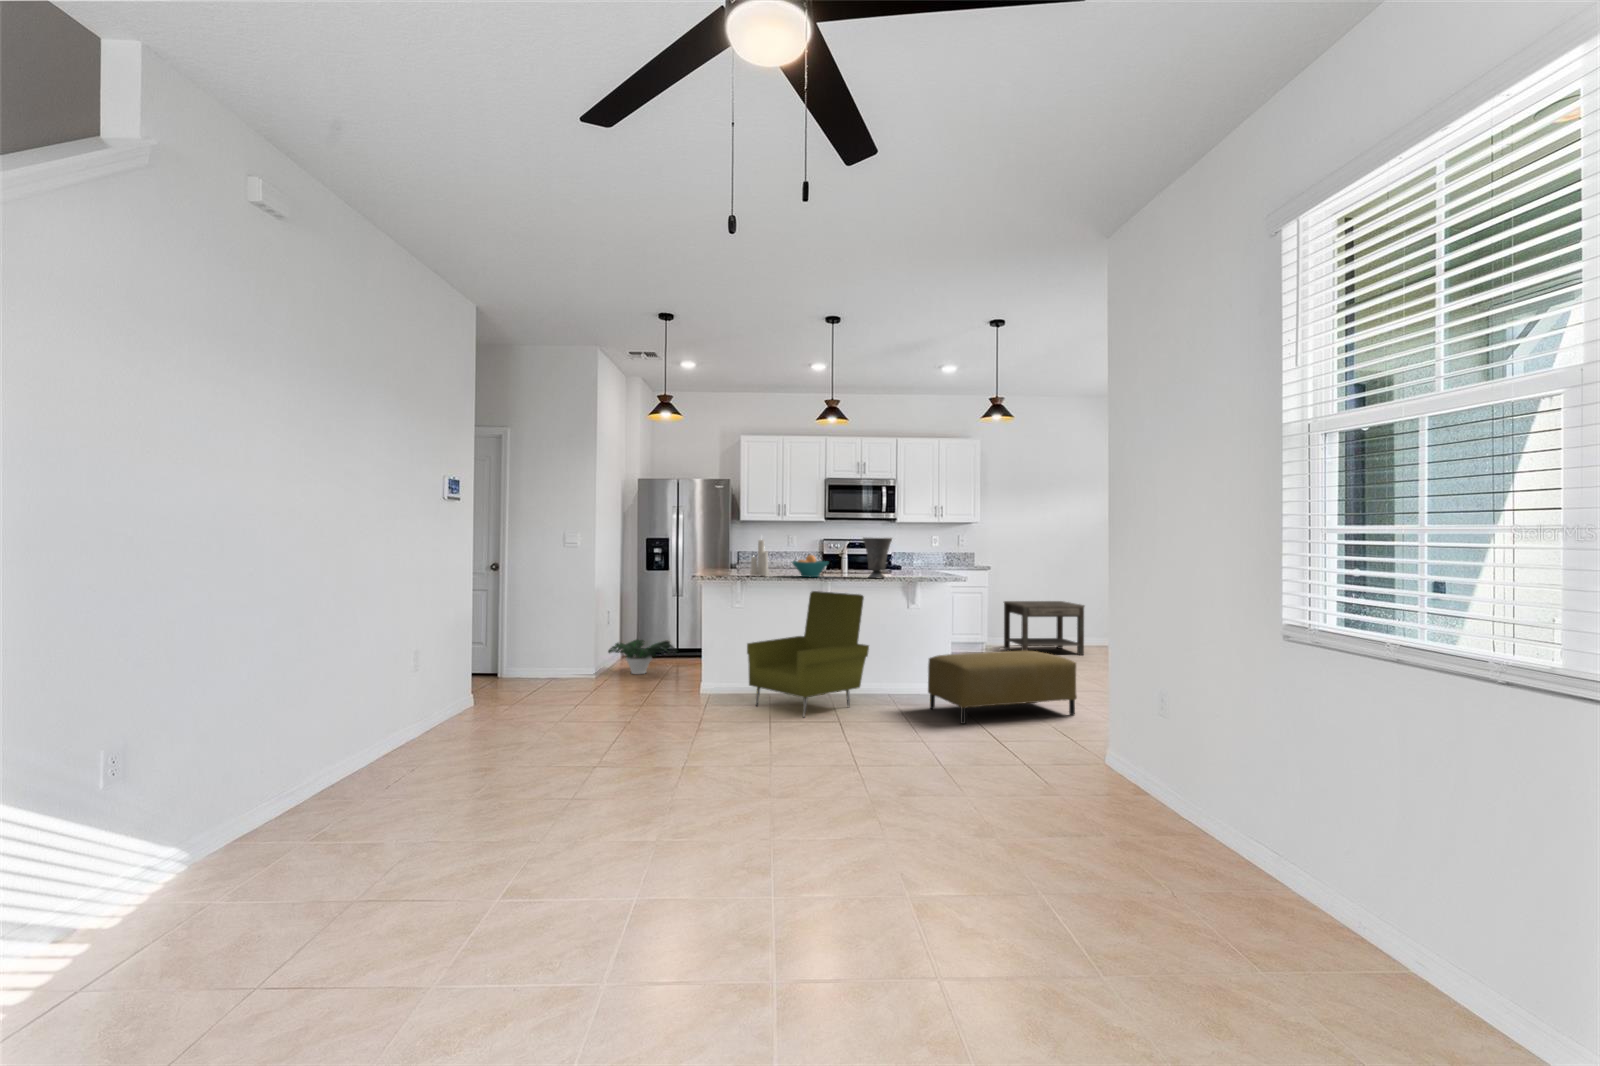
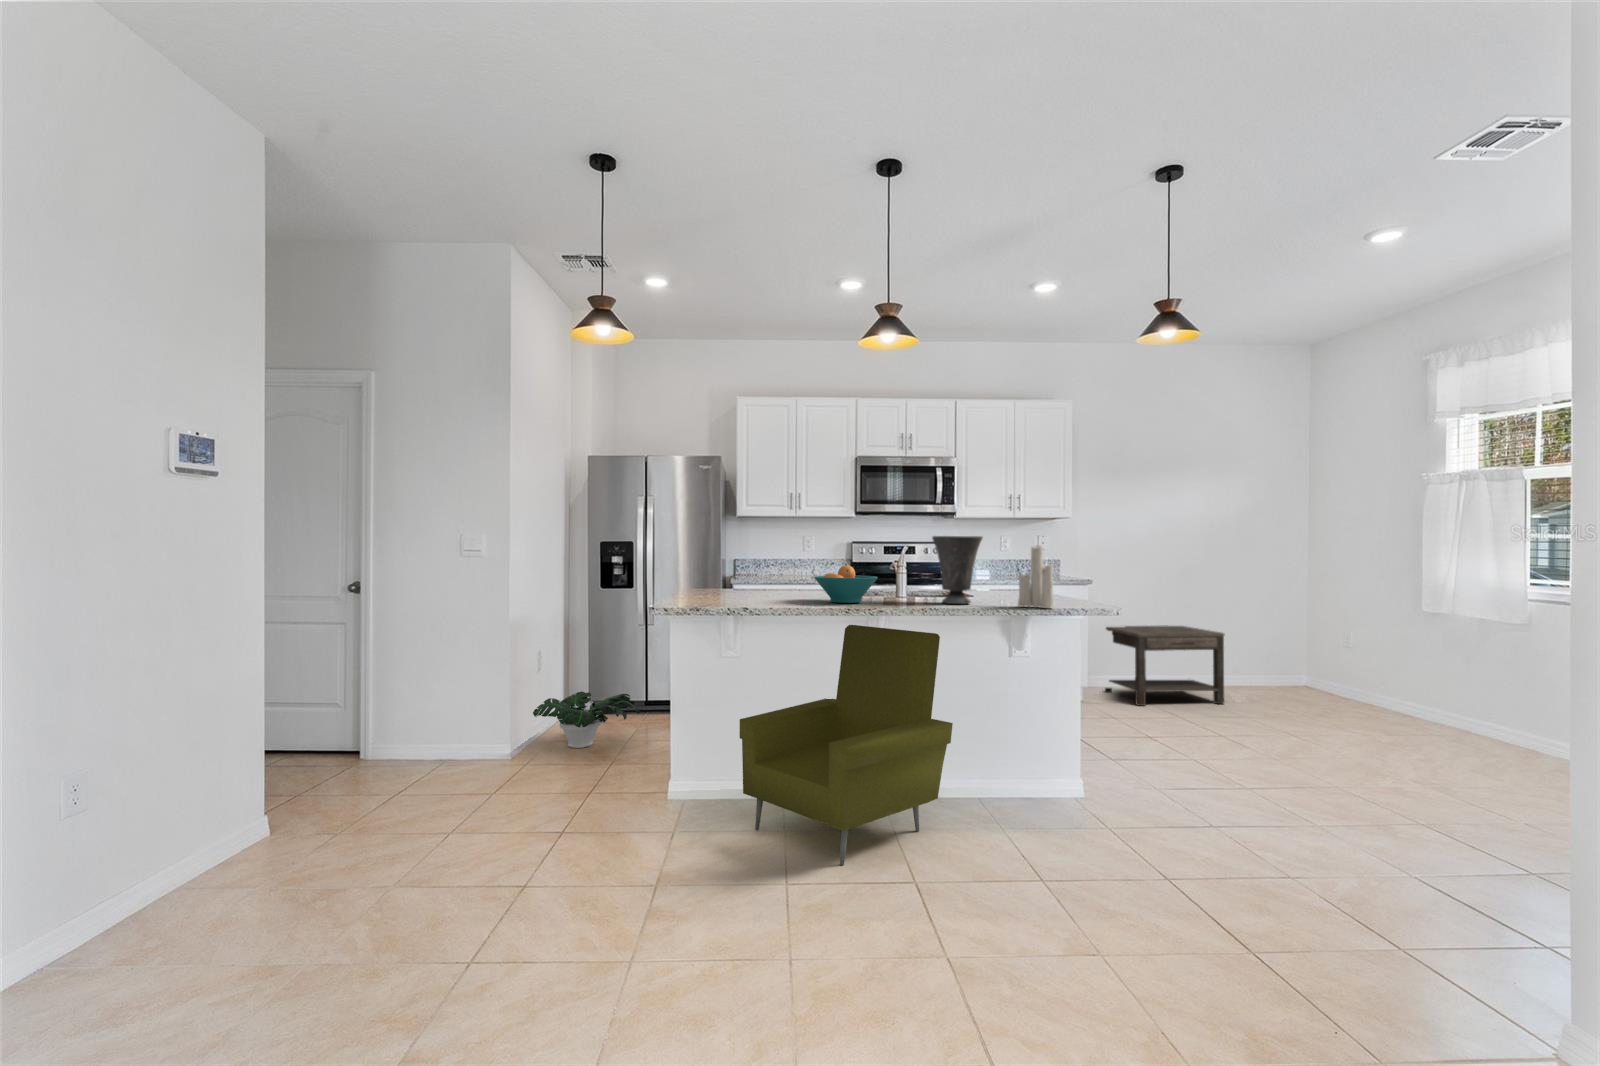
candle: present [750,539,769,576] -> present [1018,545,1055,608]
ottoman: present [928,651,1077,724] -> none [1057,728,1335,884]

